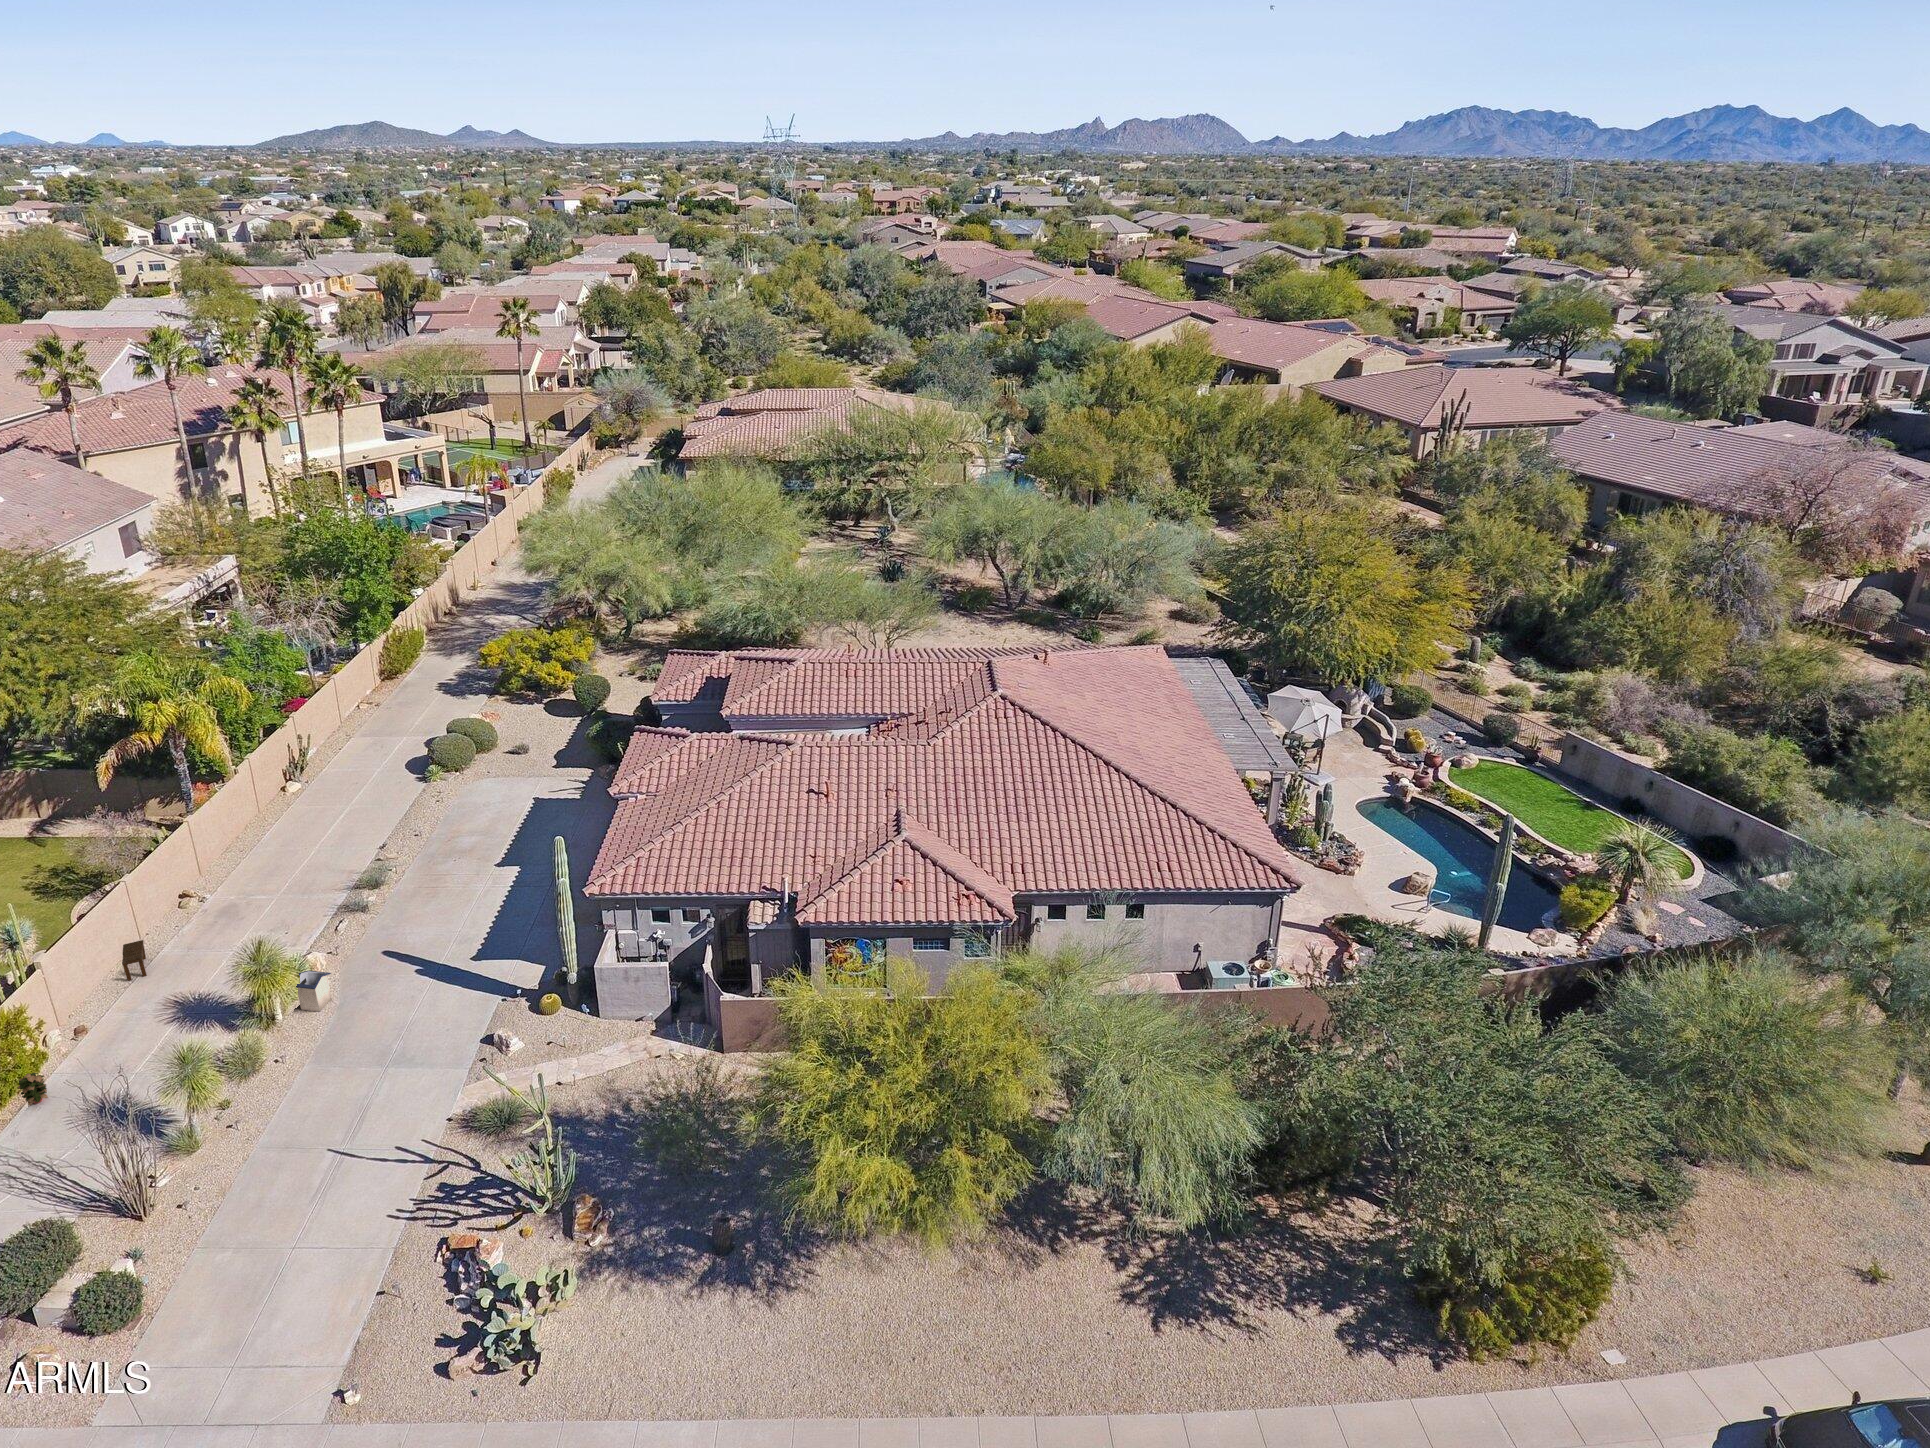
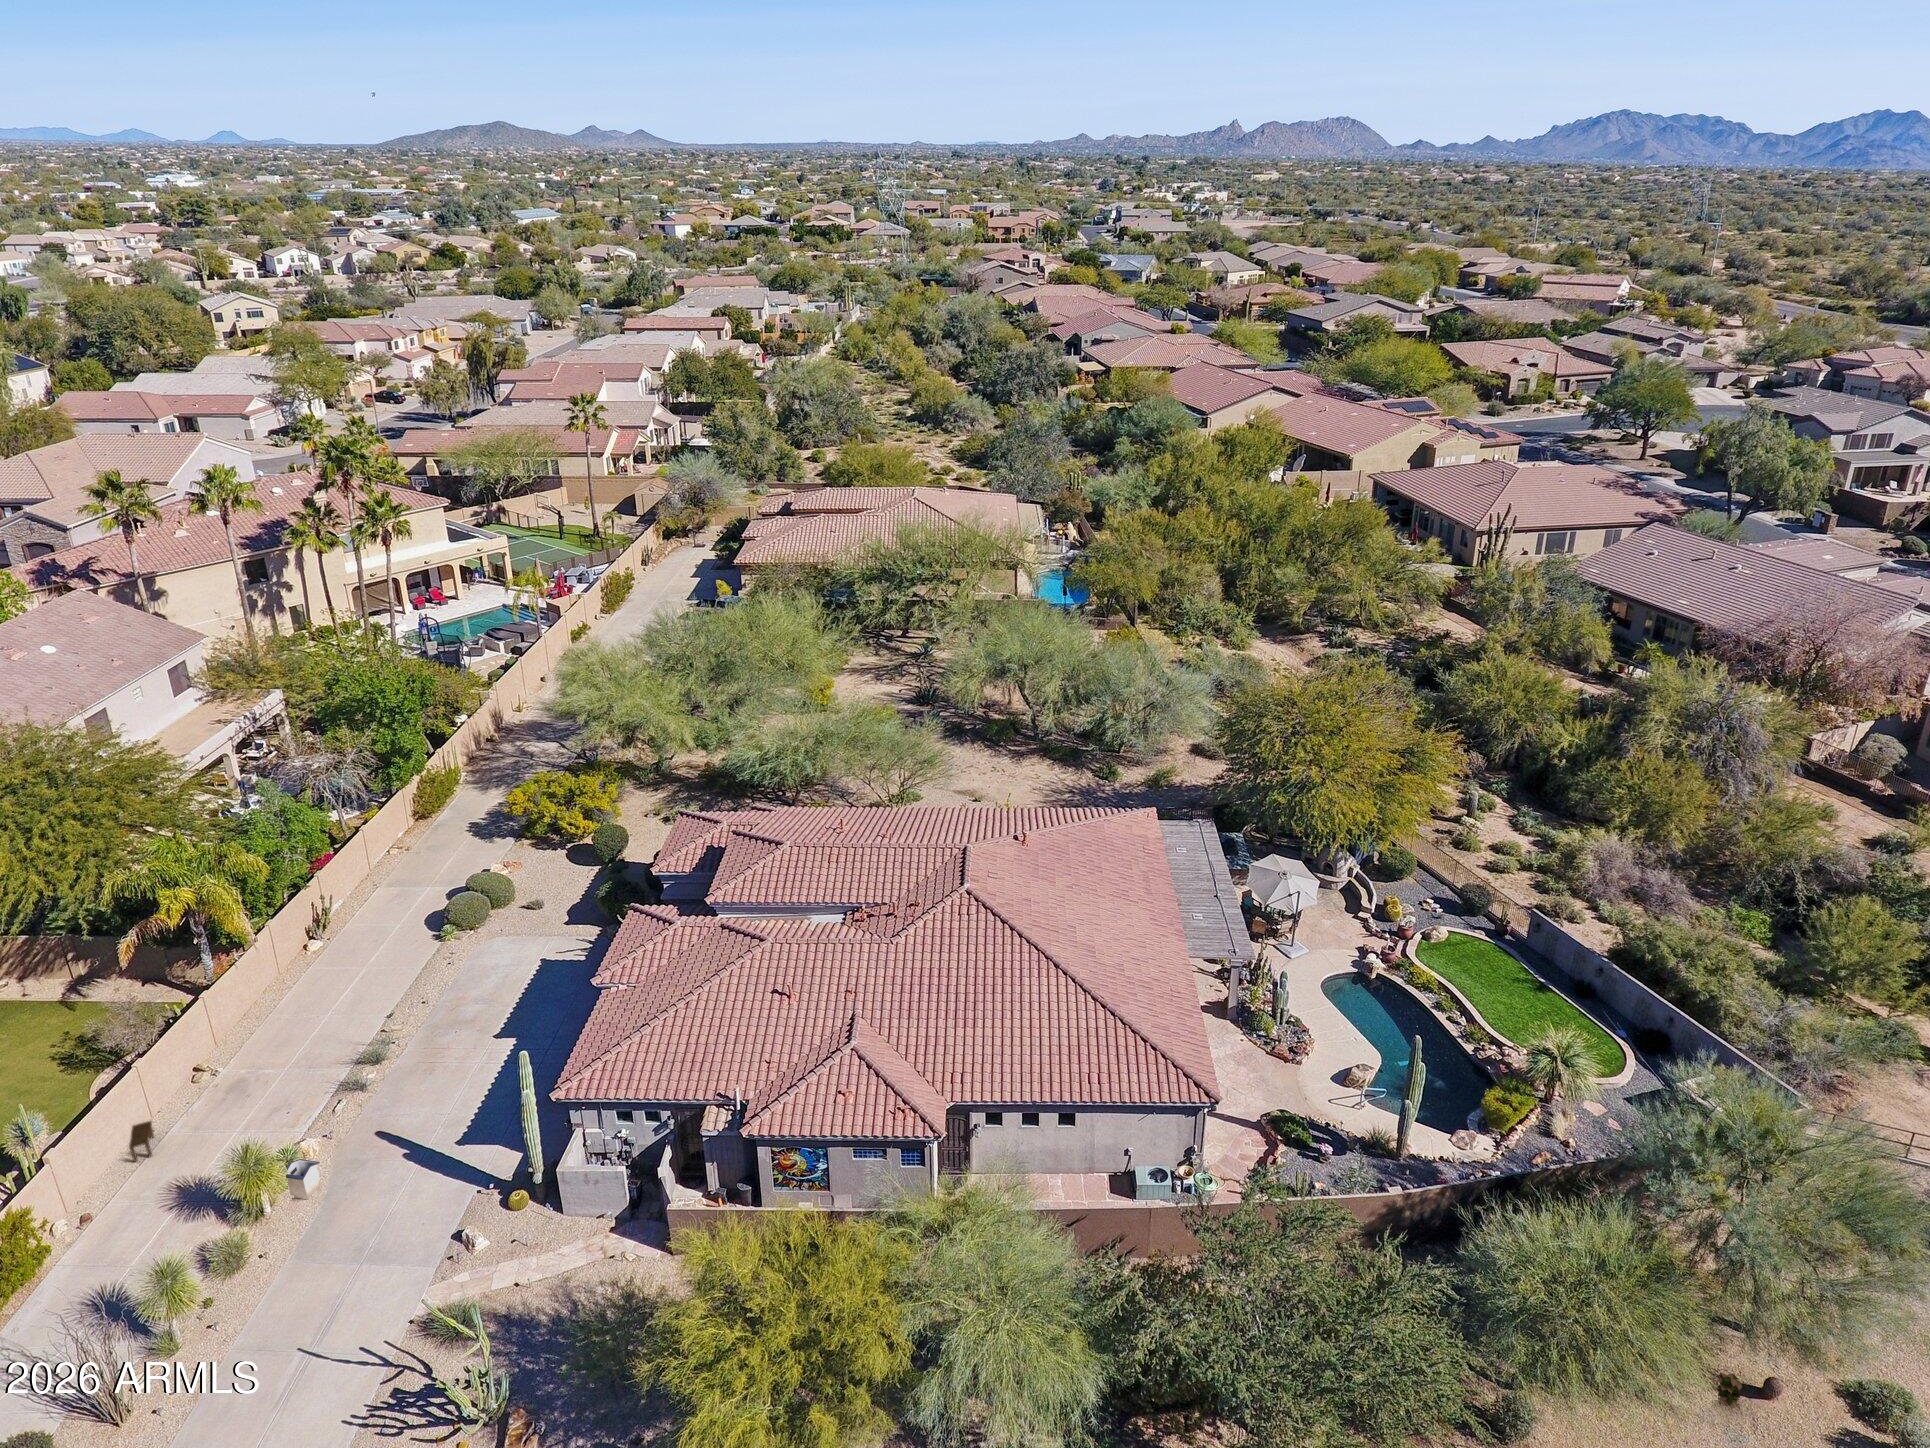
decorative plant: present [18,1073,48,1106] -> present [1717,1373,1742,1406]

